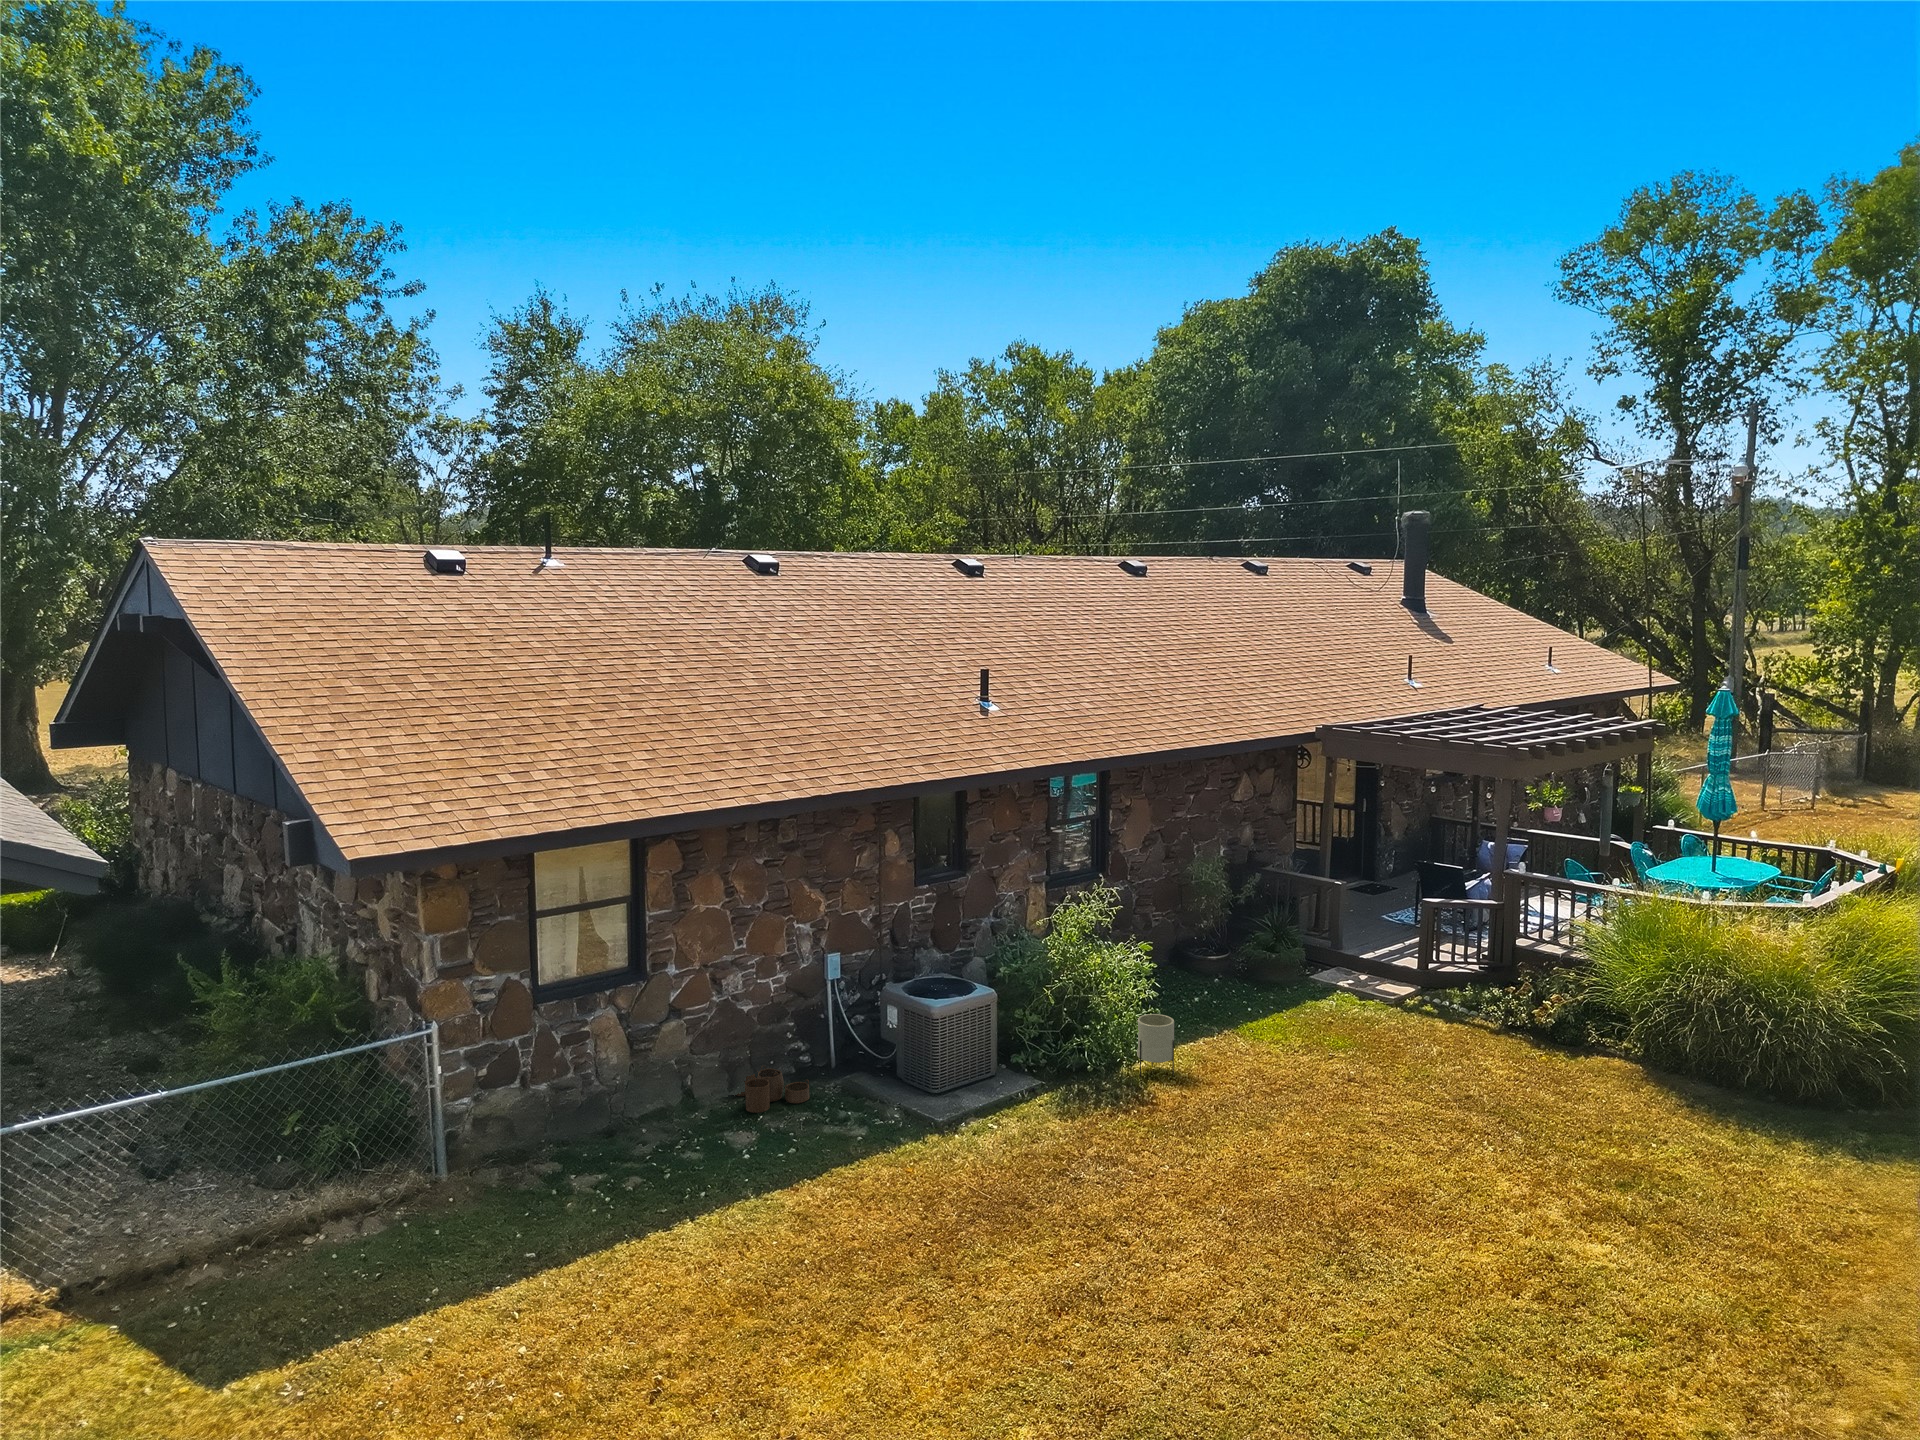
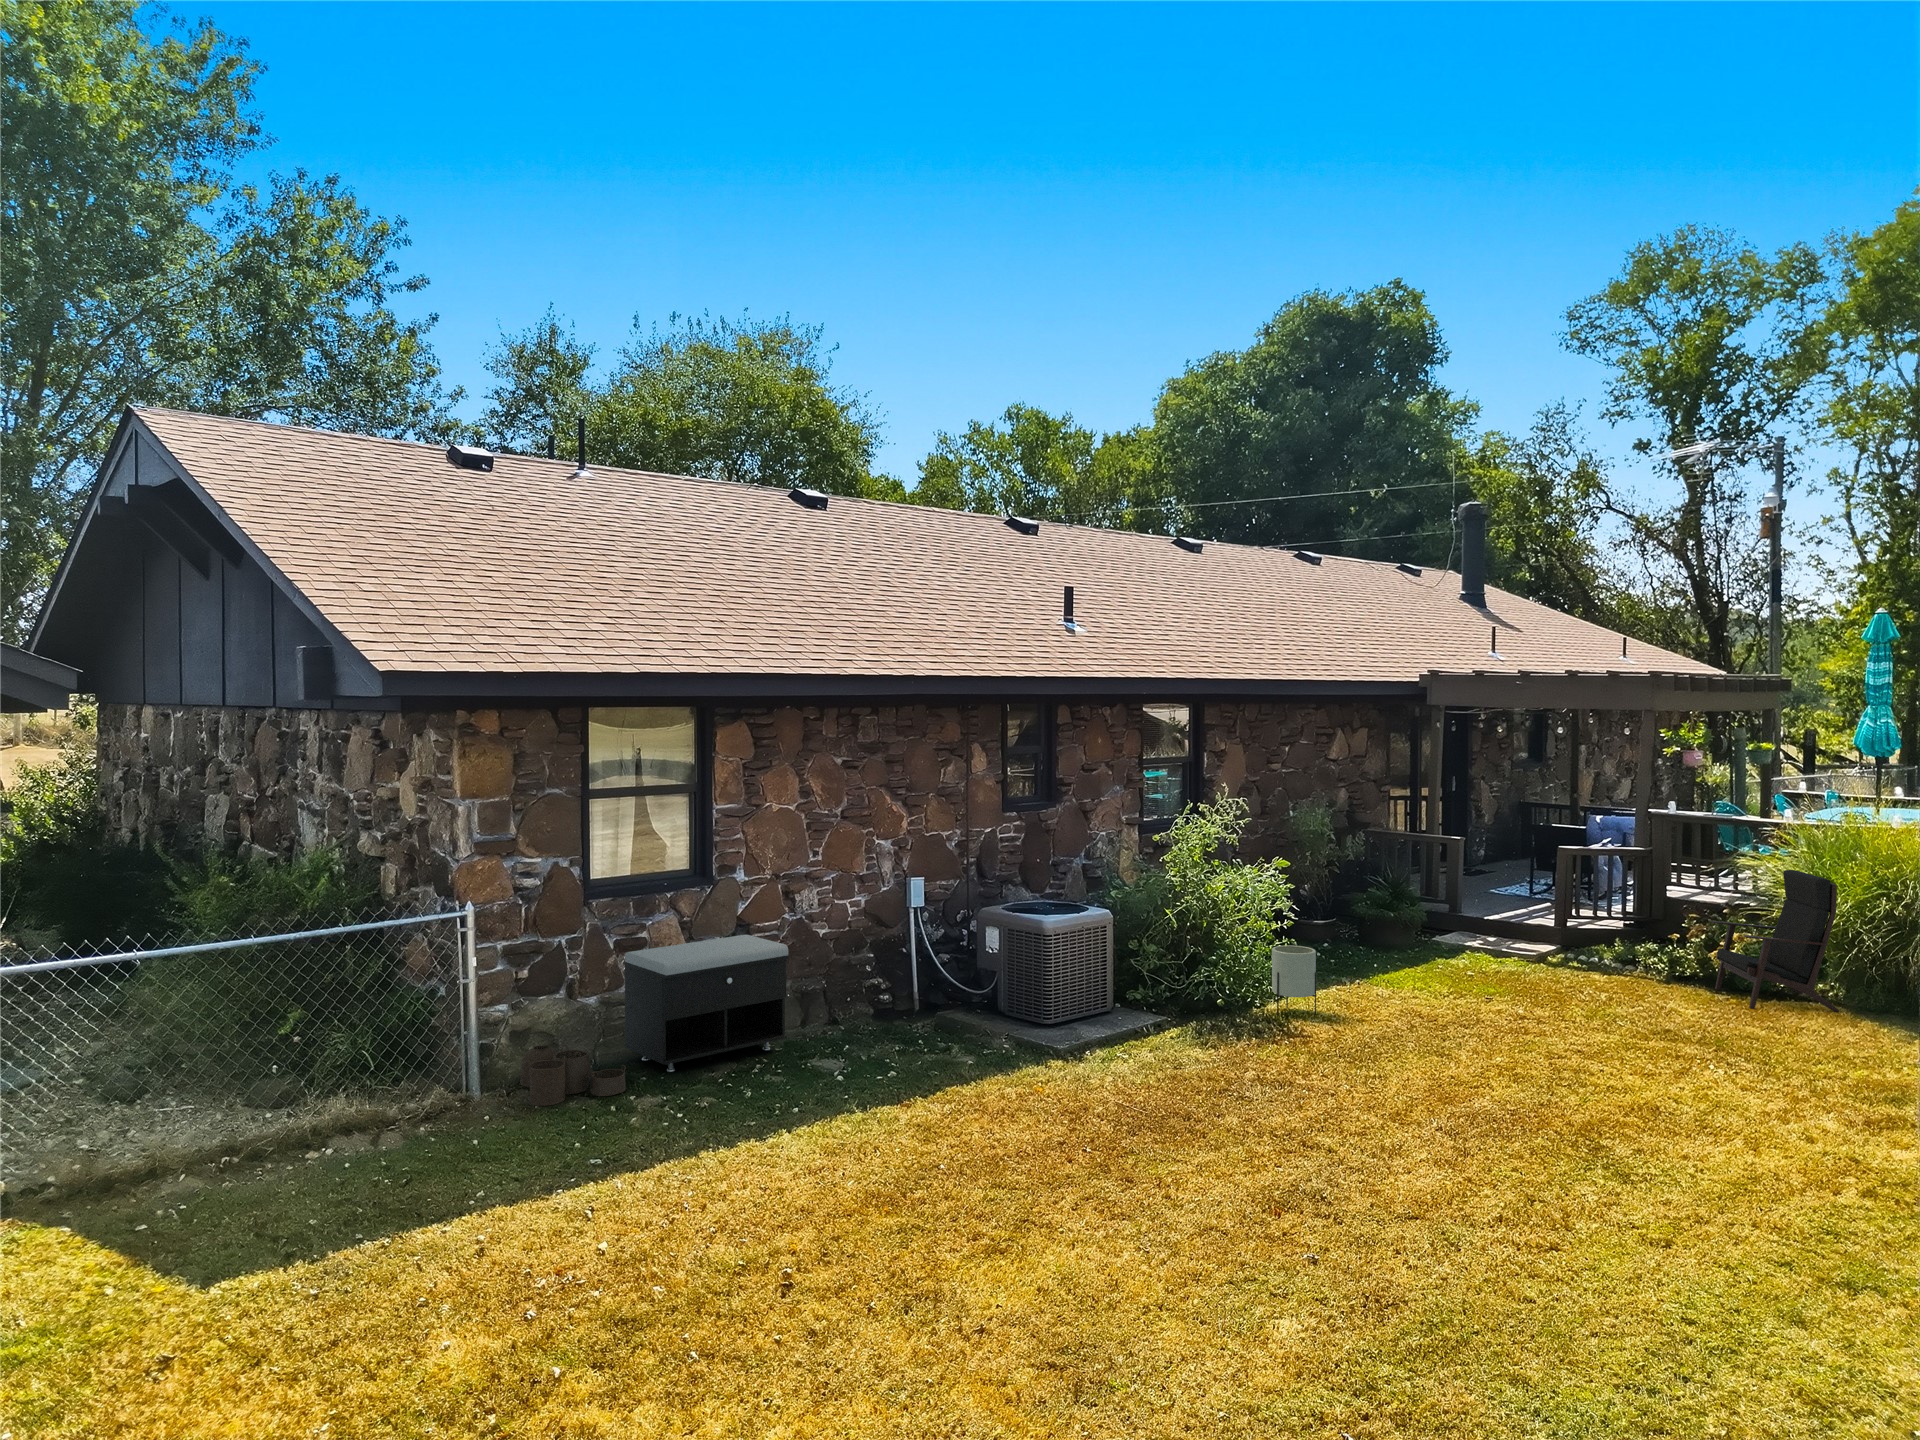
lounge chair: none [1538,941,1637,1071] -> present [1710,870,1839,1012]
storage bench: none [570,1020,709,1148] -> present [625,935,789,1072]
woven basket: present [737,1066,810,1113] -> present [520,1043,626,1106]

